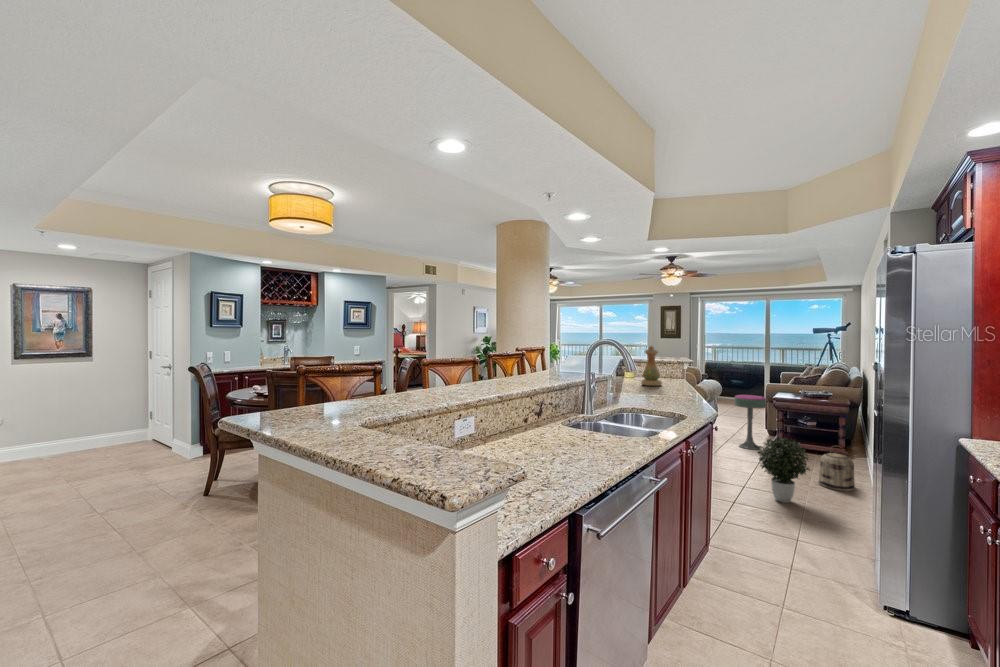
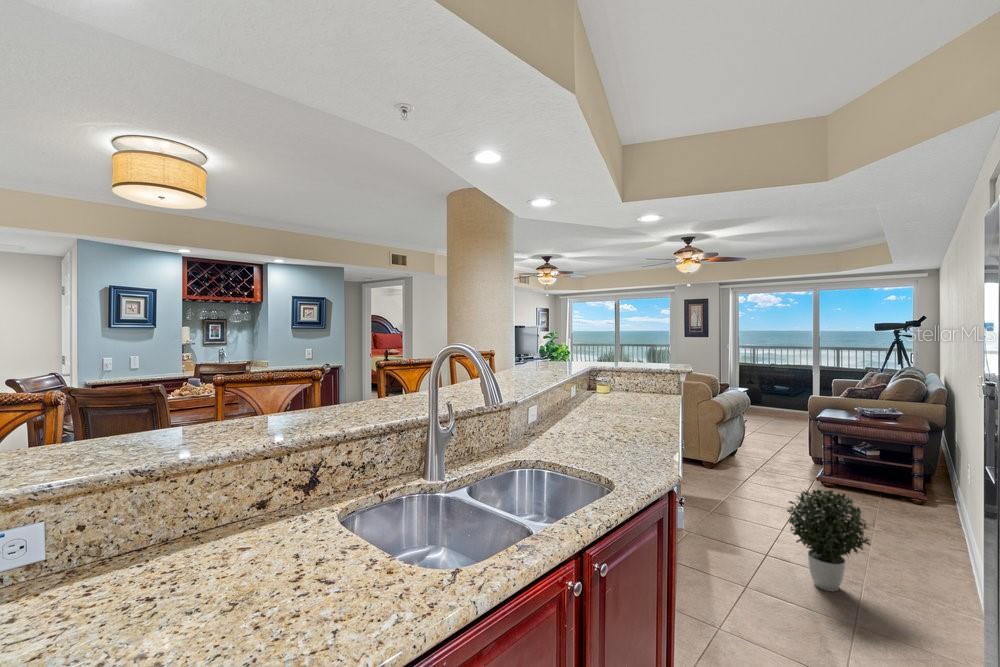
vase: present [641,345,662,386] -> none [603,352,634,414]
bar stool: present [735,395,766,450] -> none [765,413,809,487]
basket: present [819,449,855,491] -> none [883,498,942,569]

